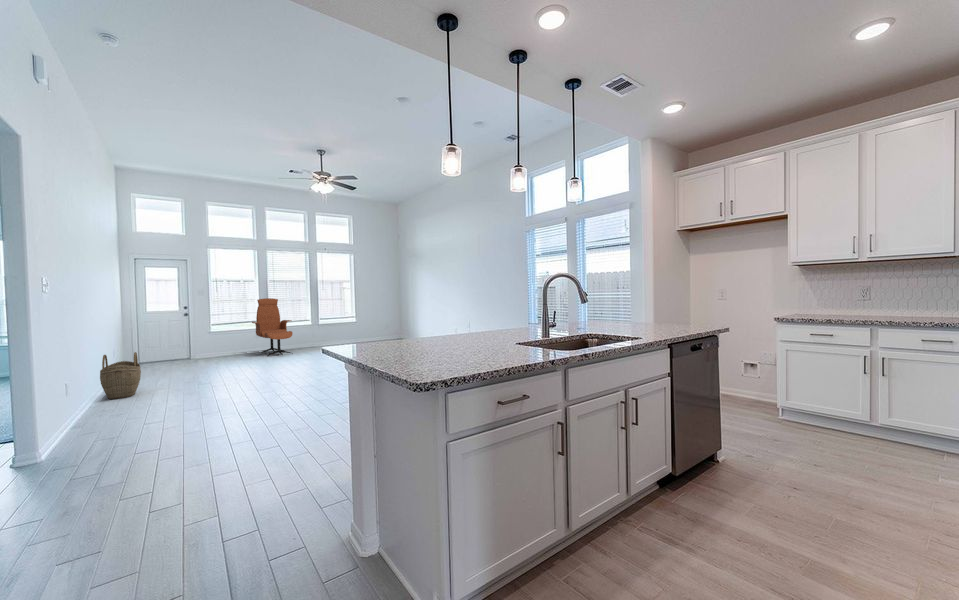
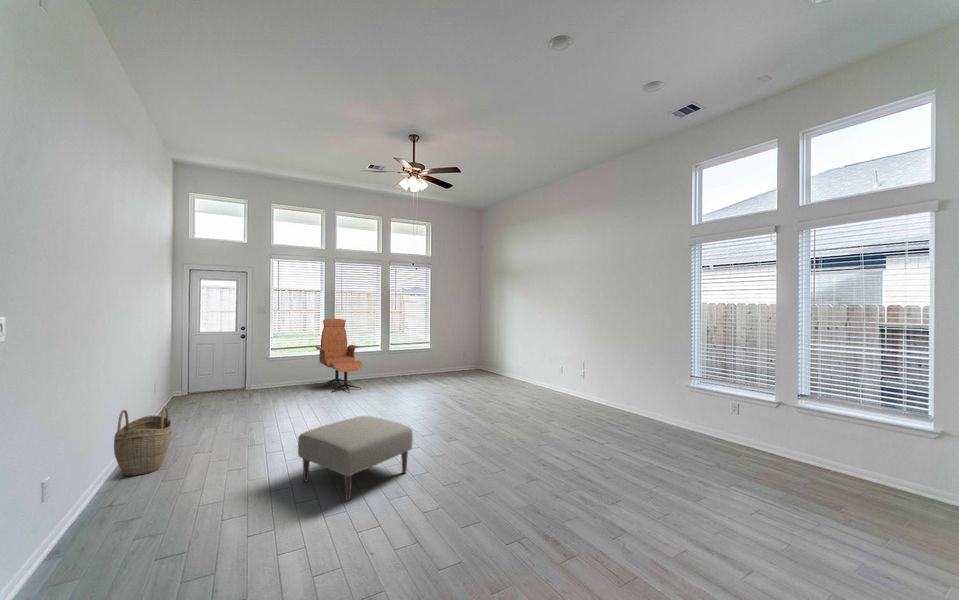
ottoman: none [237,354,319,398] -> present [298,416,413,501]

